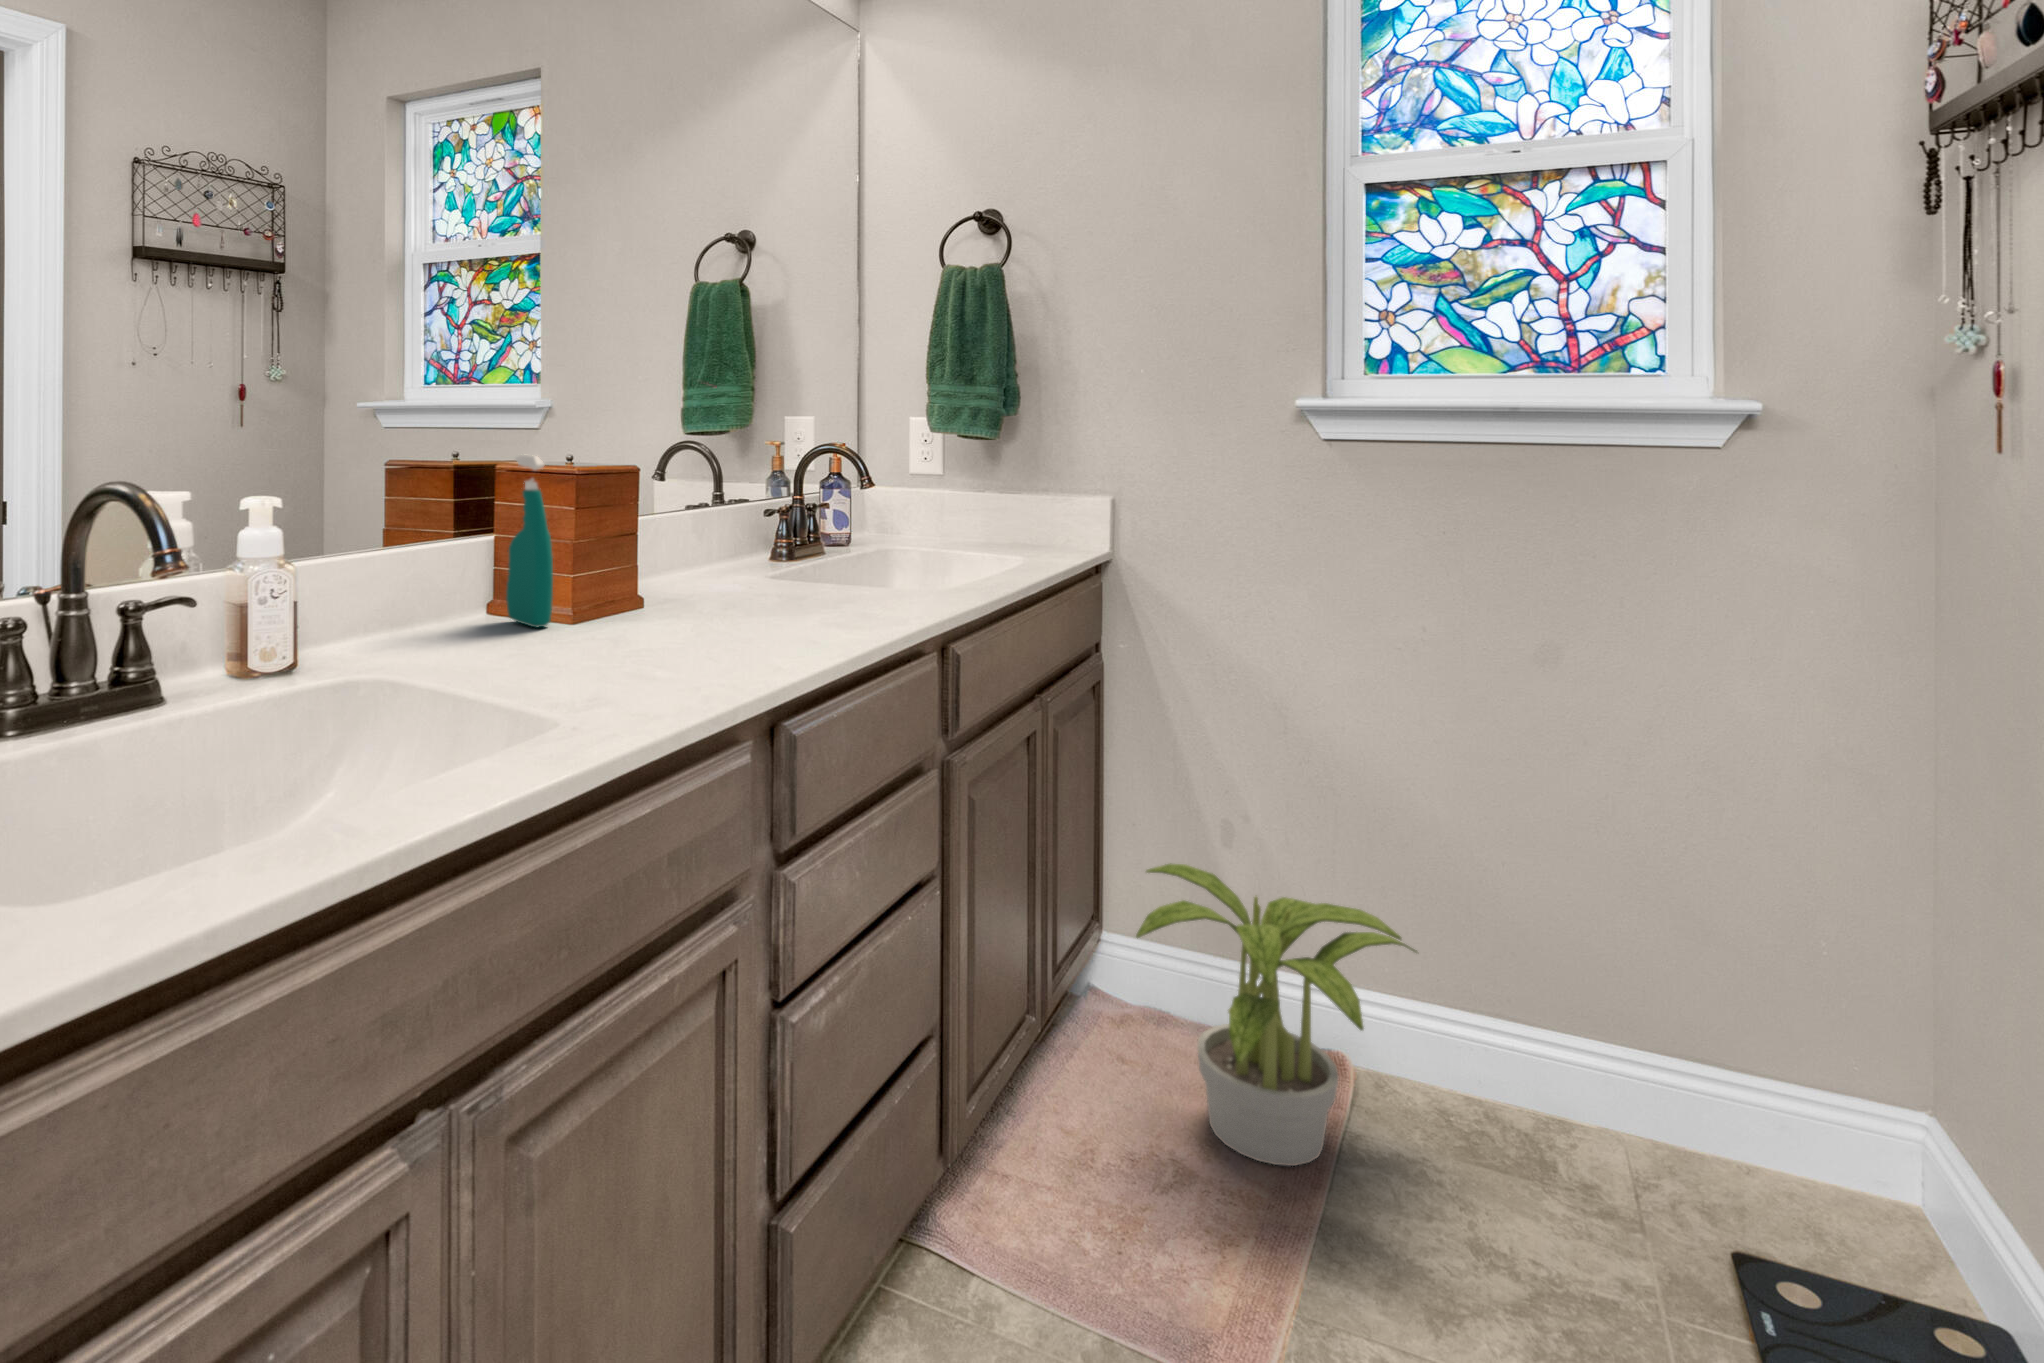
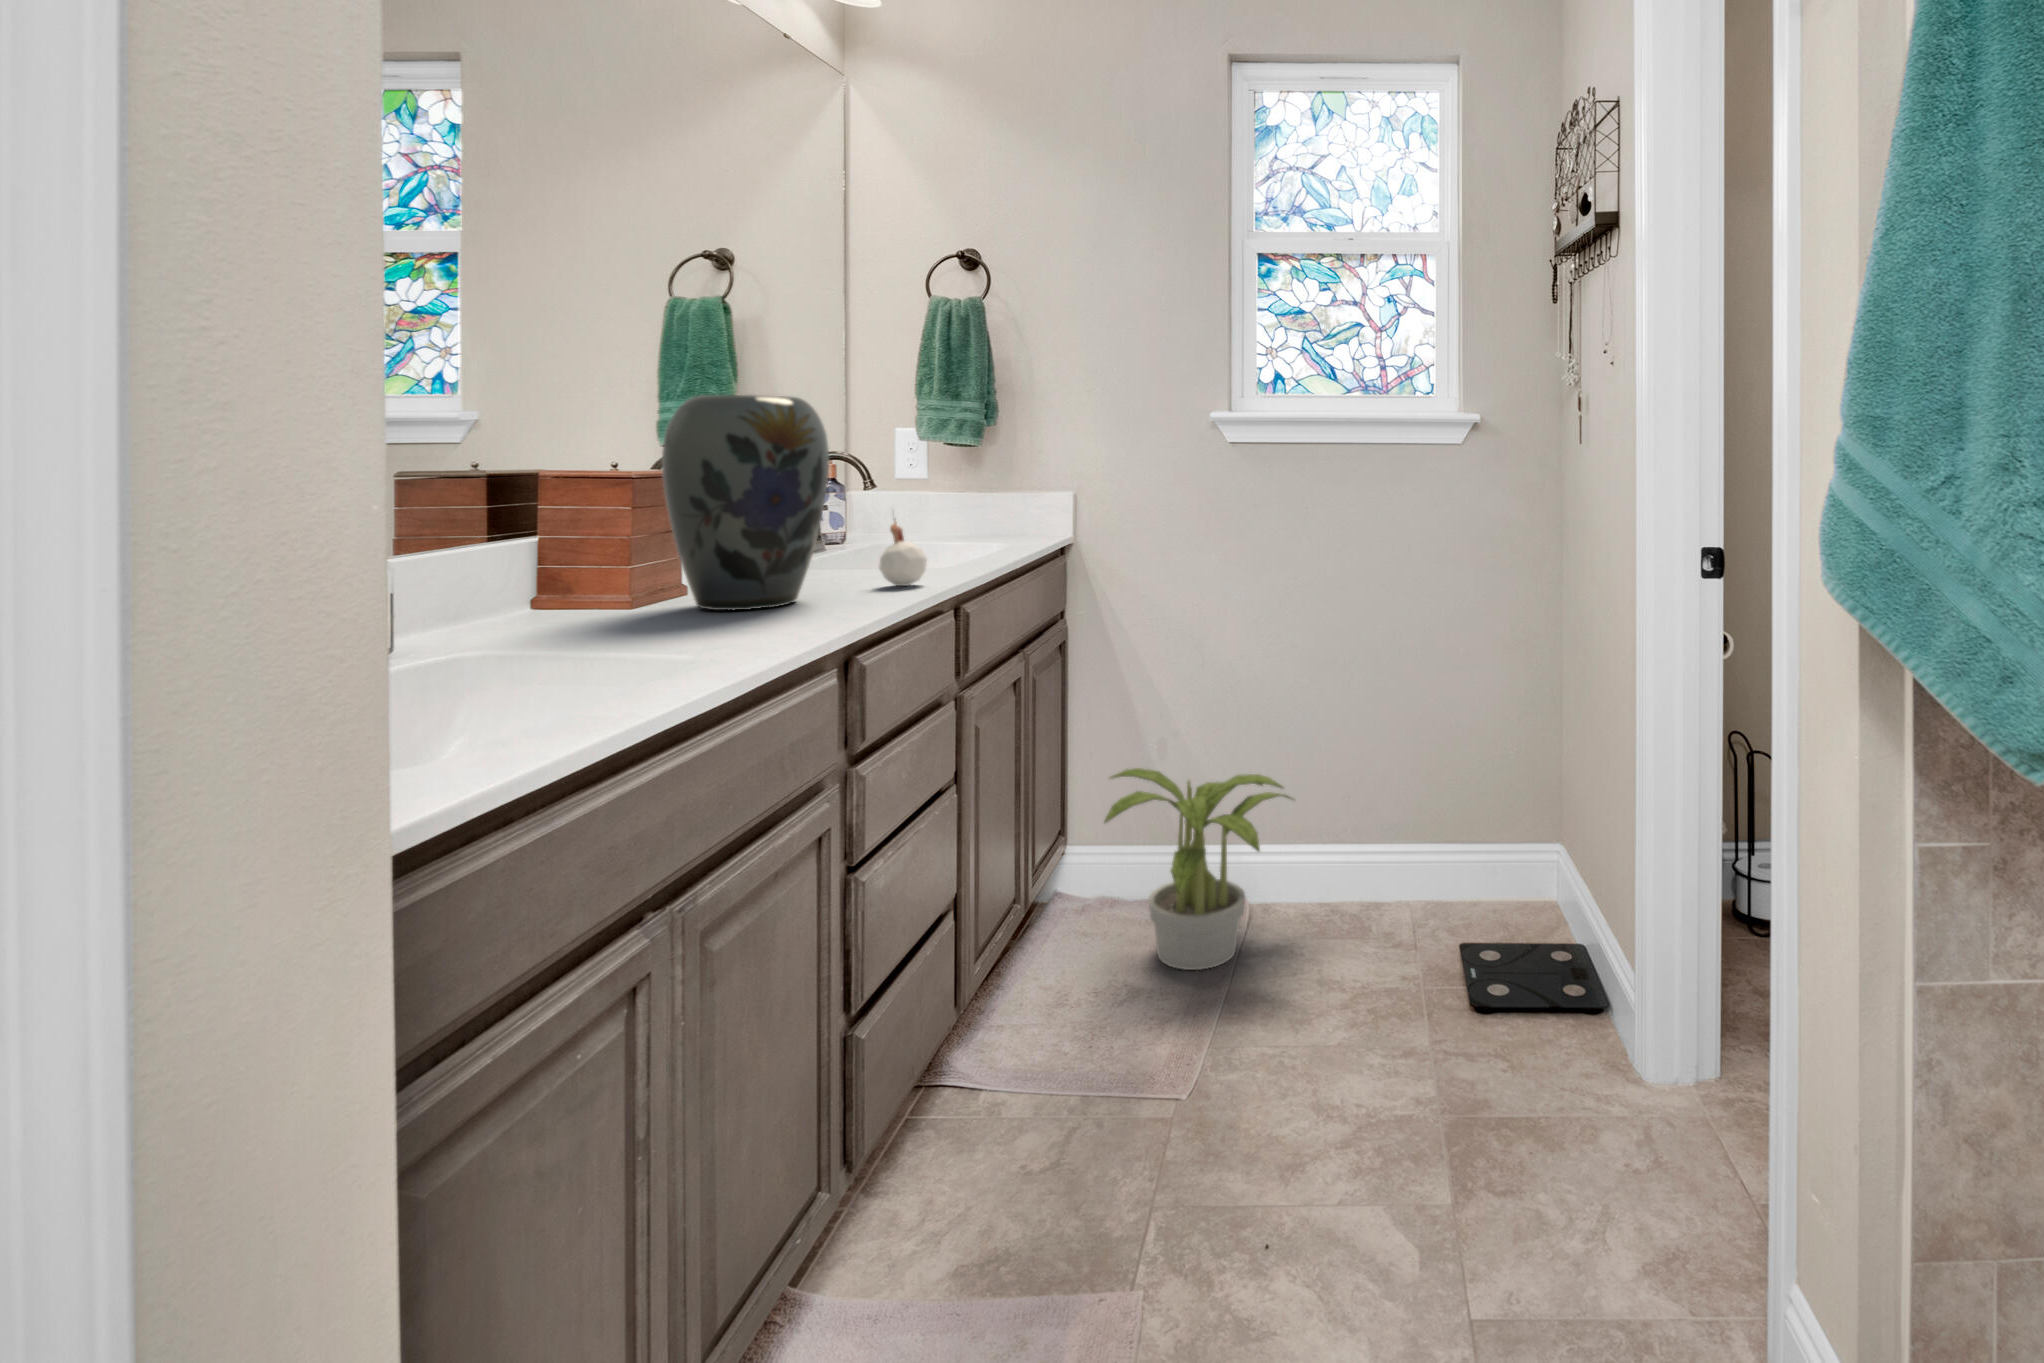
vase: none [627,380,798,629] -> present [662,395,829,610]
spray bottle: present [506,455,553,627] -> none [527,464,586,623]
candle: none [858,517,913,612] -> present [879,519,927,586]

